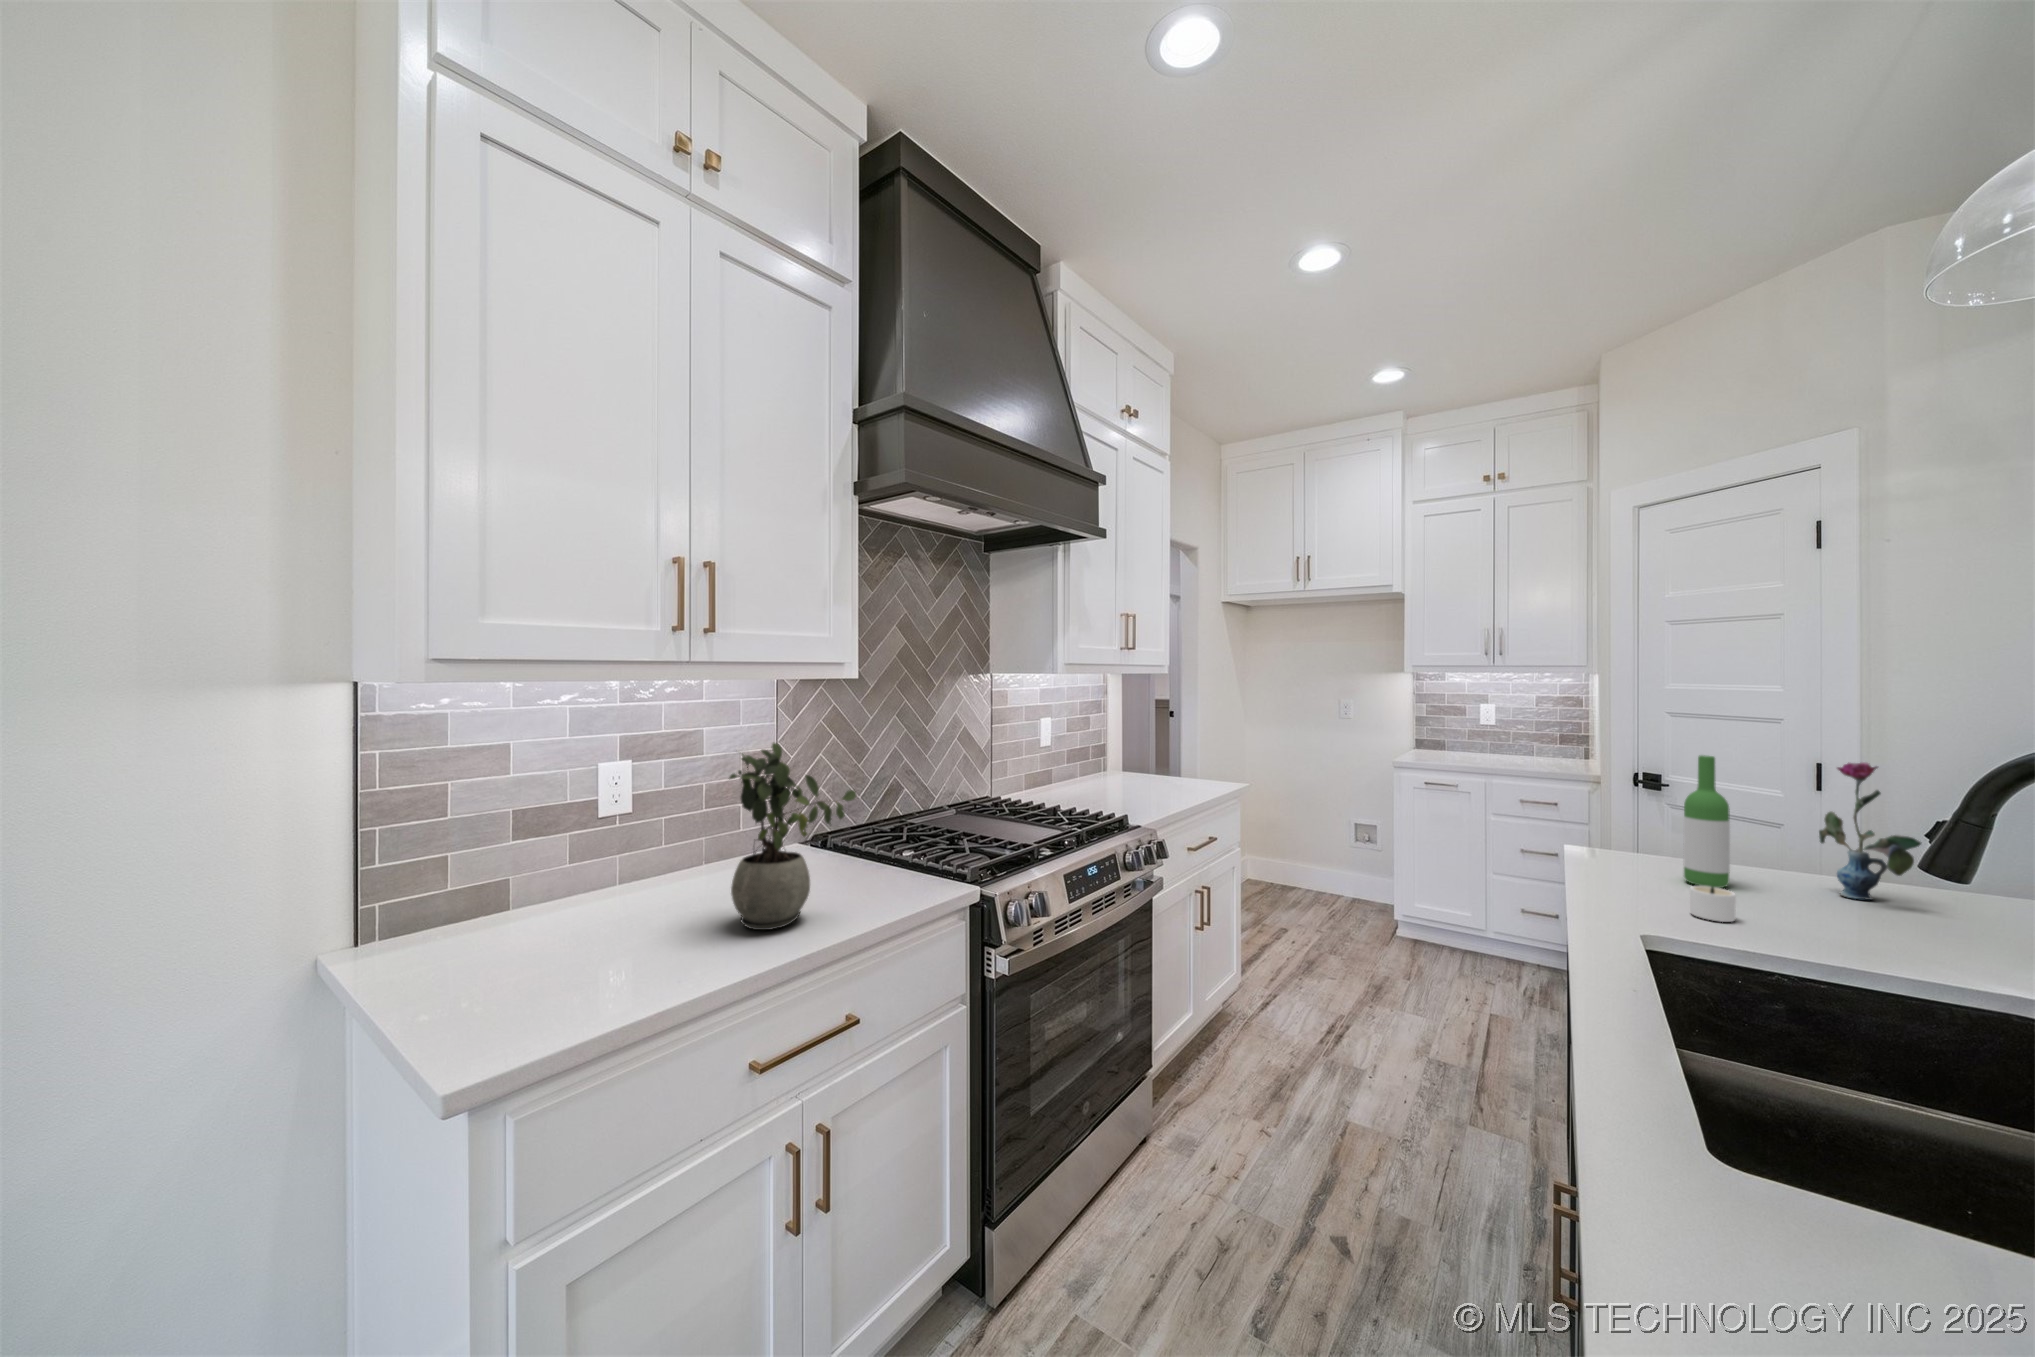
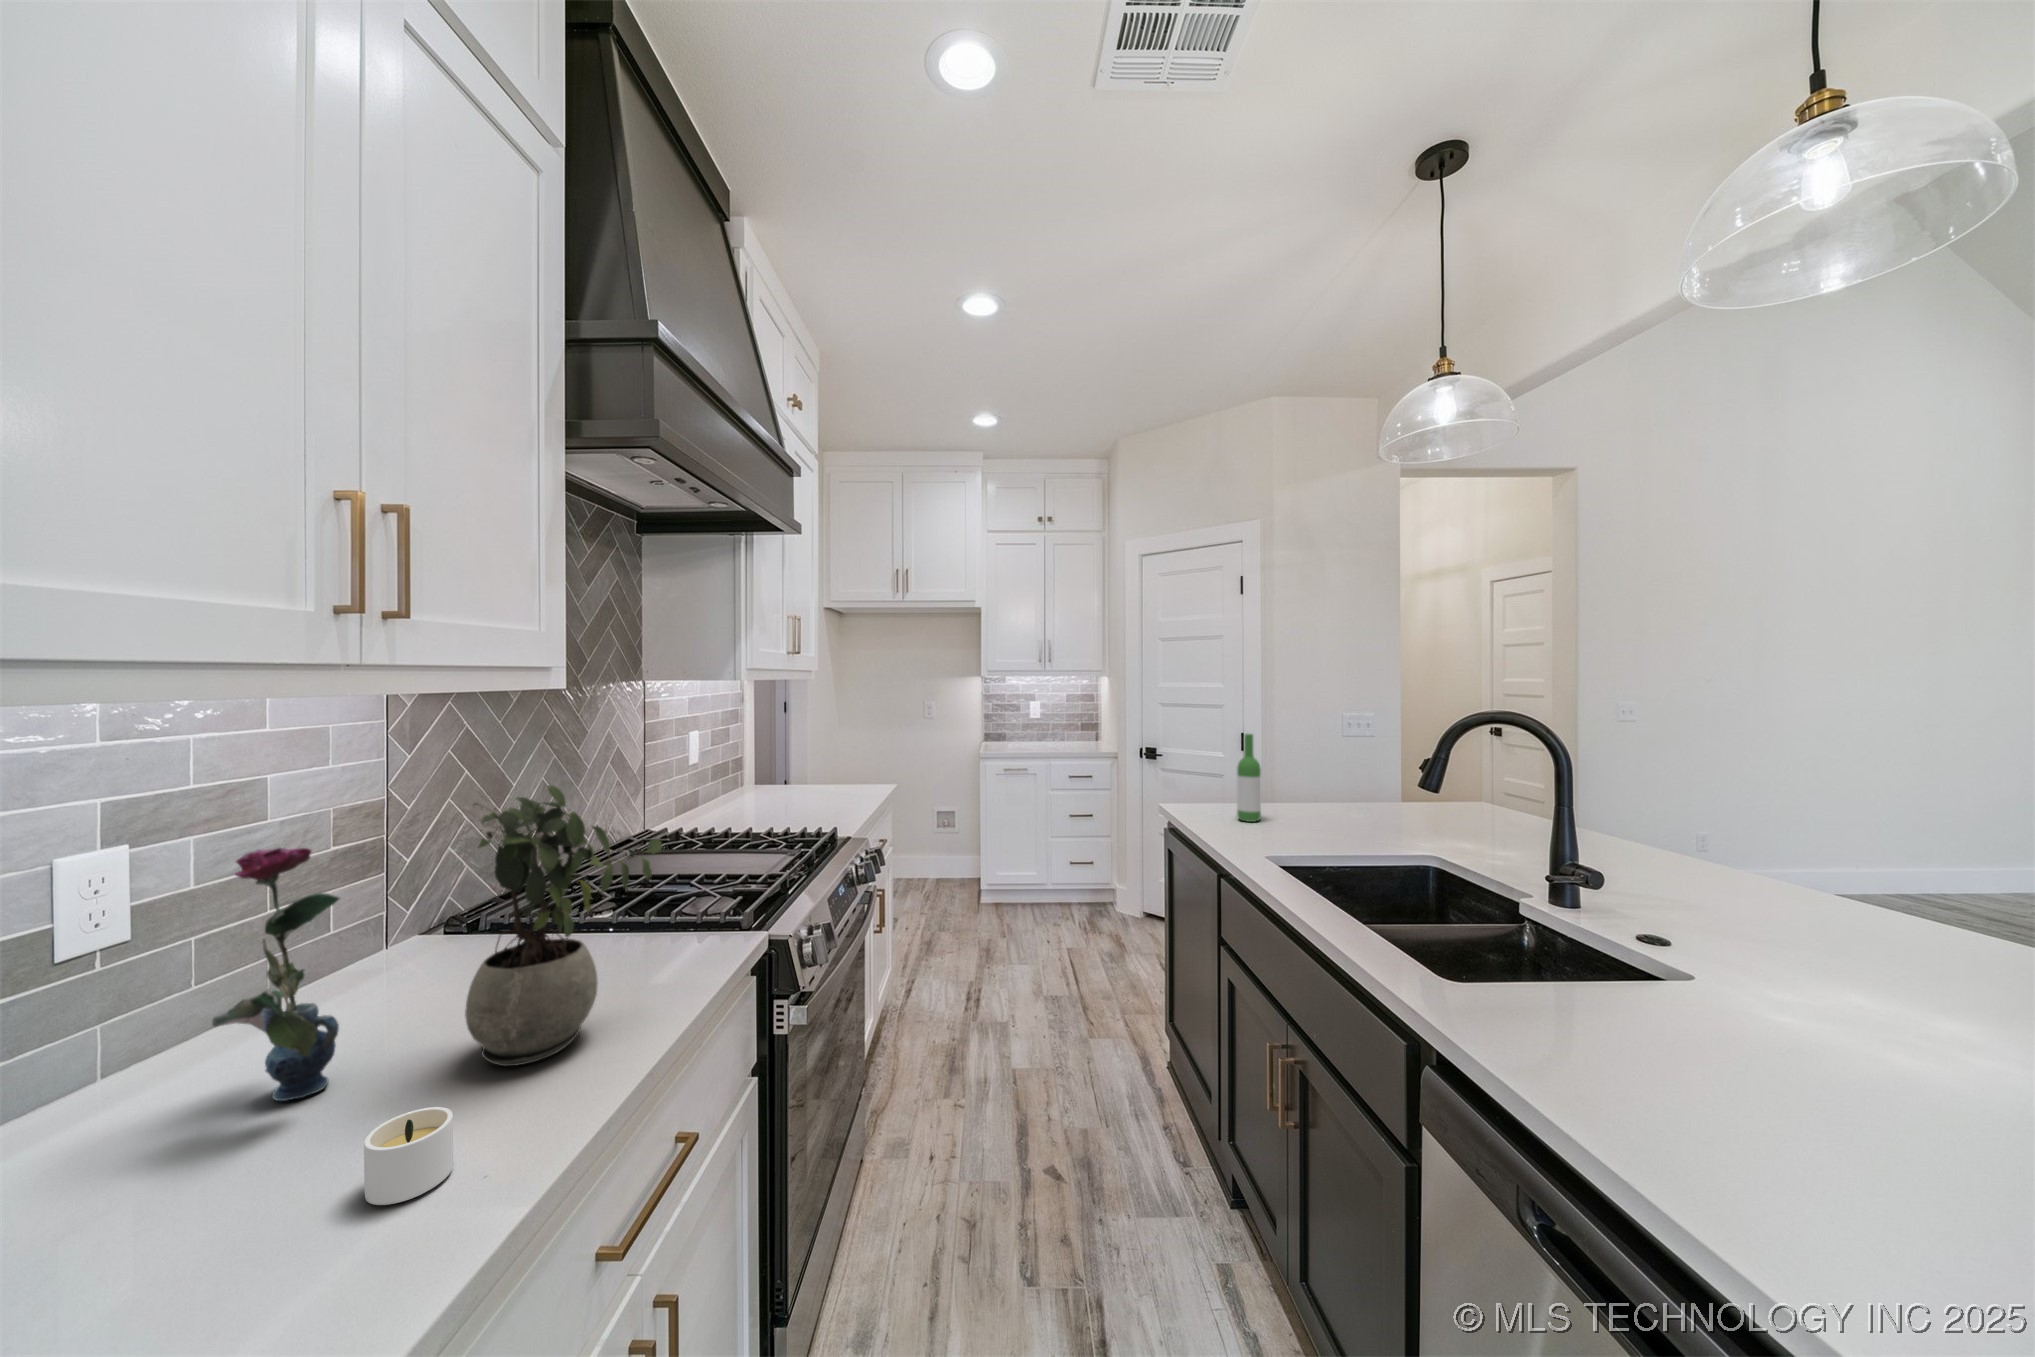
vase: present [1819,762,1921,900] -> present [212,847,339,1101]
candle: present [1690,886,1736,922] -> present [364,1107,453,1205]

